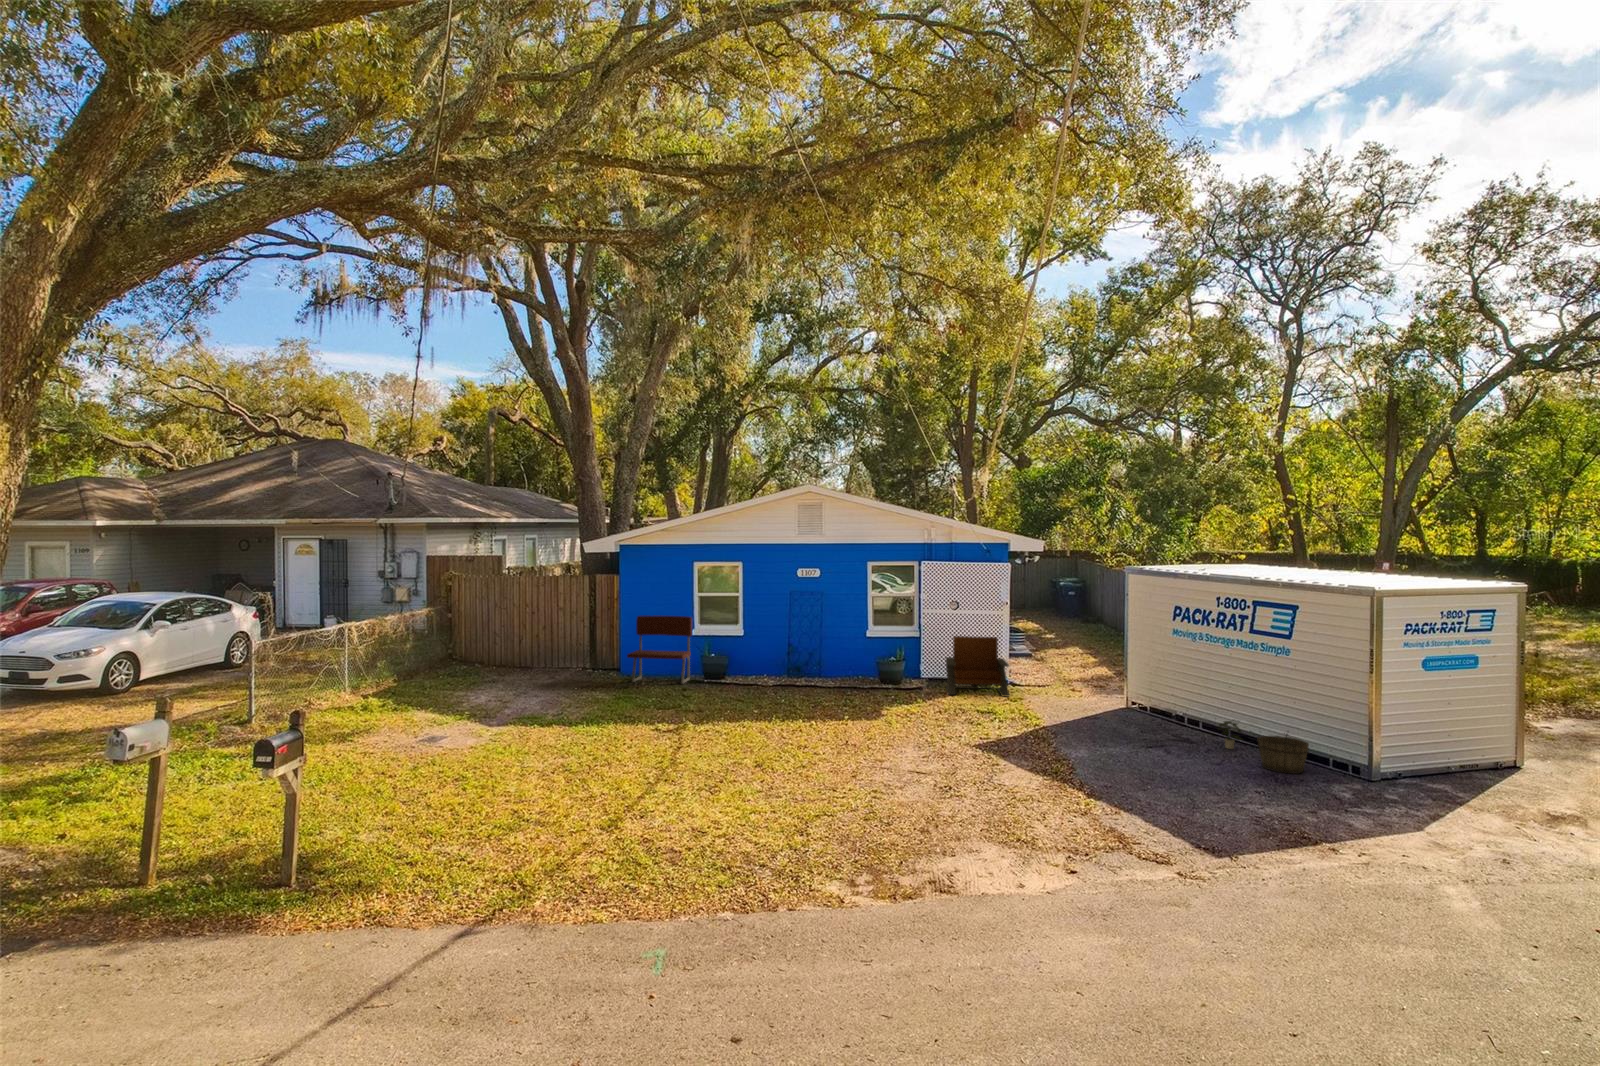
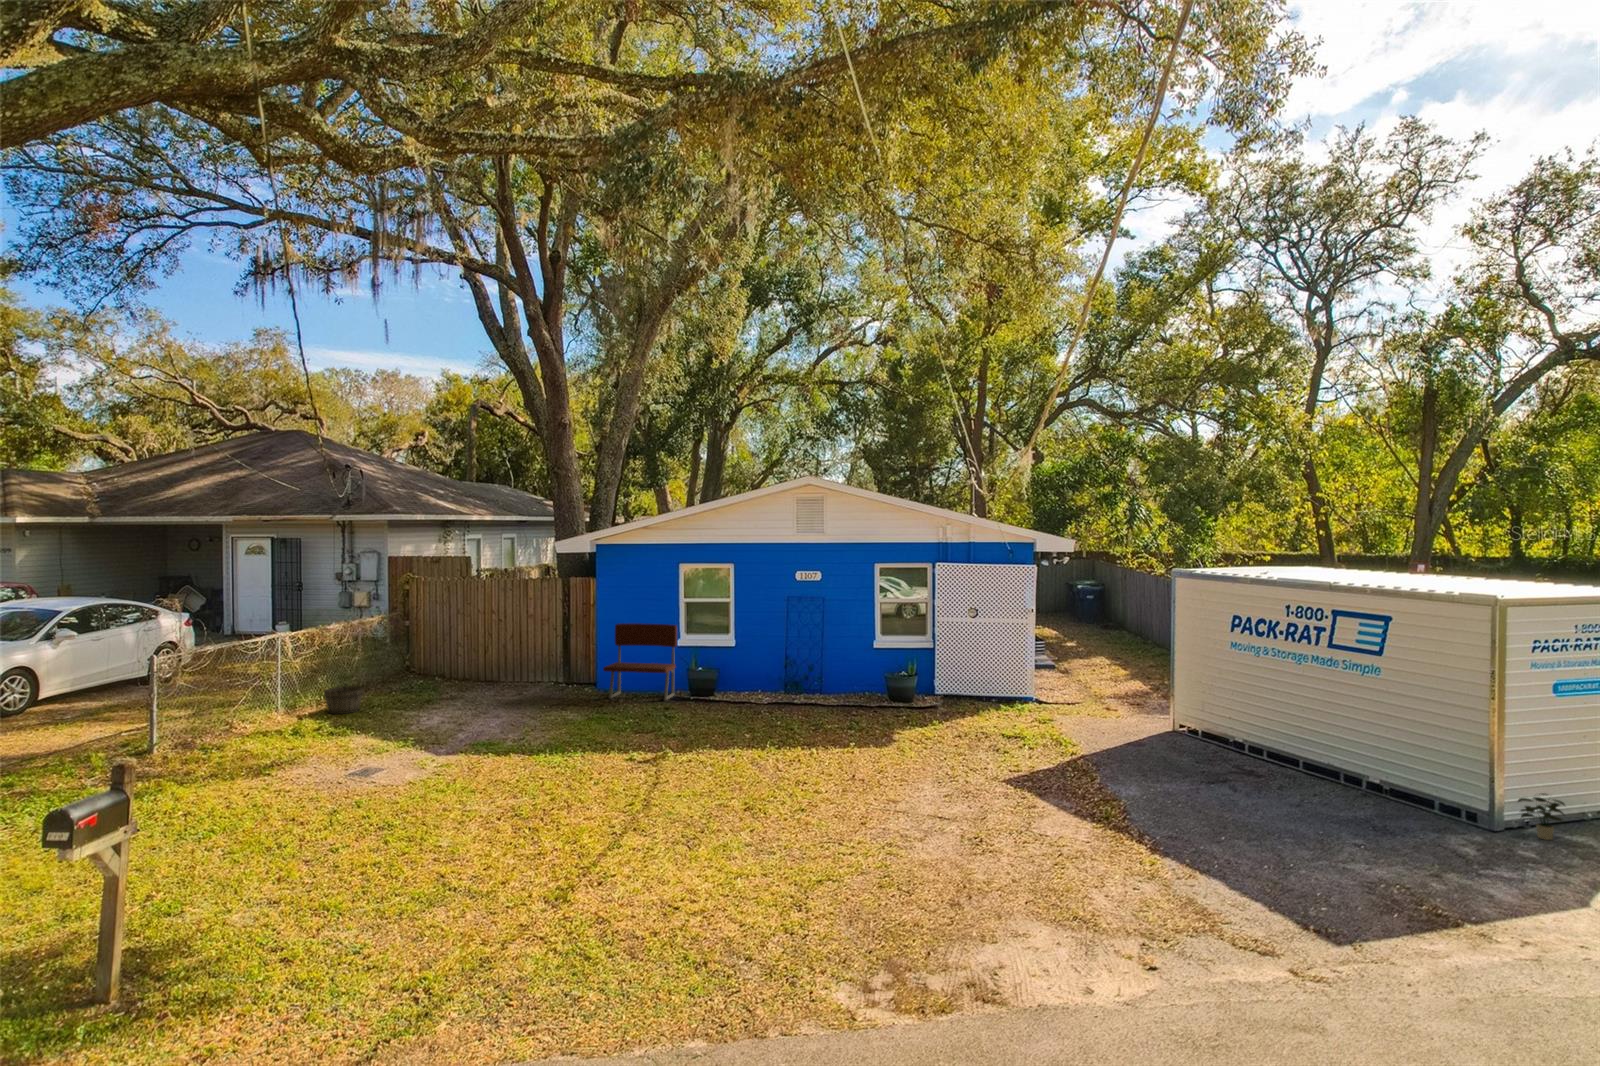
lounge chair: present [946,636,1009,697] -> none [962,647,1035,716]
potted plant: present [1219,720,1242,749] -> present [1518,793,1565,840]
wooden bucket: present [1257,734,1309,774] -> present [324,684,363,714]

